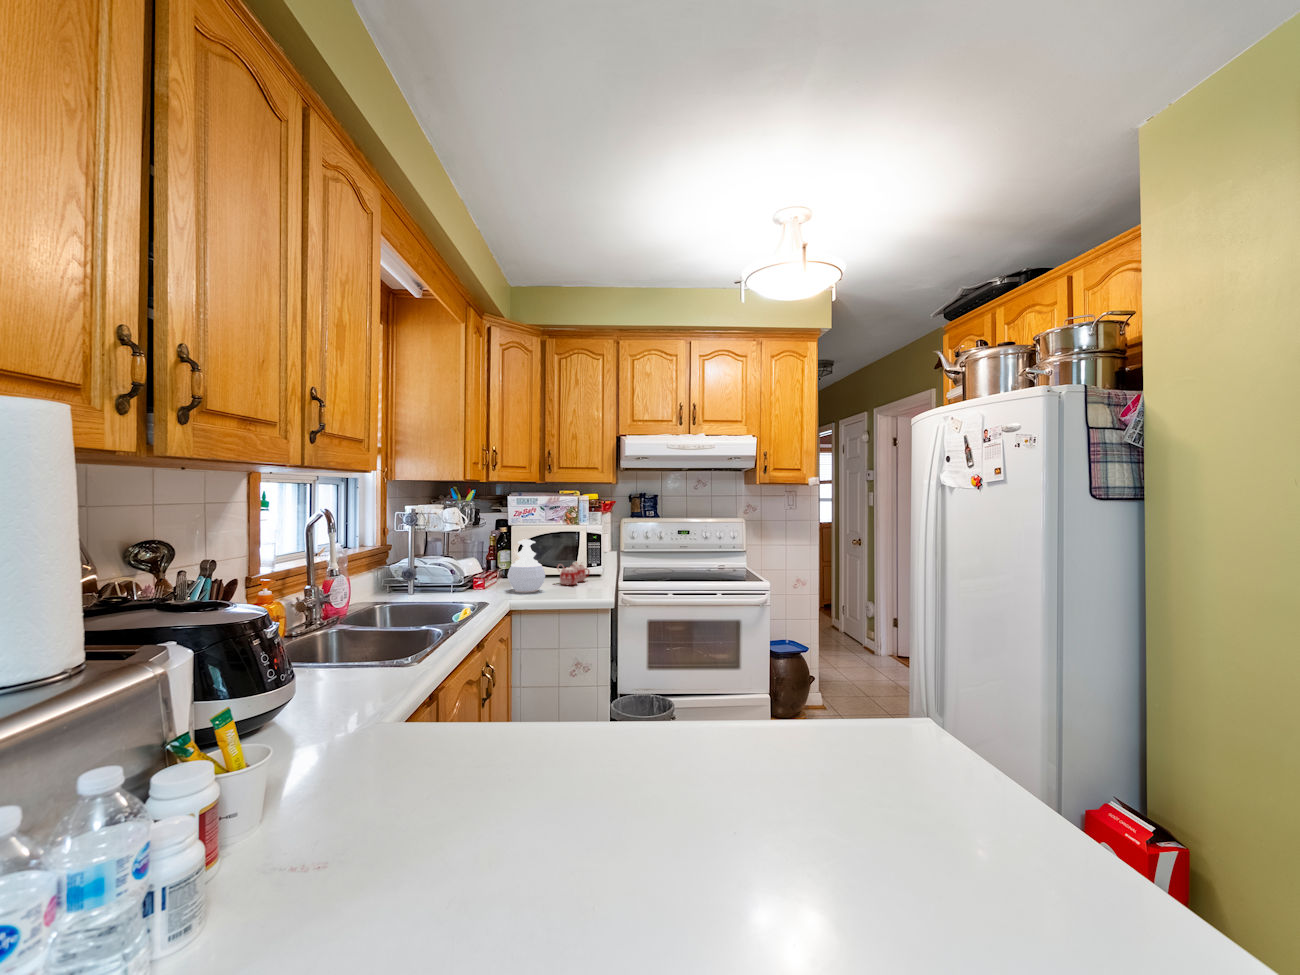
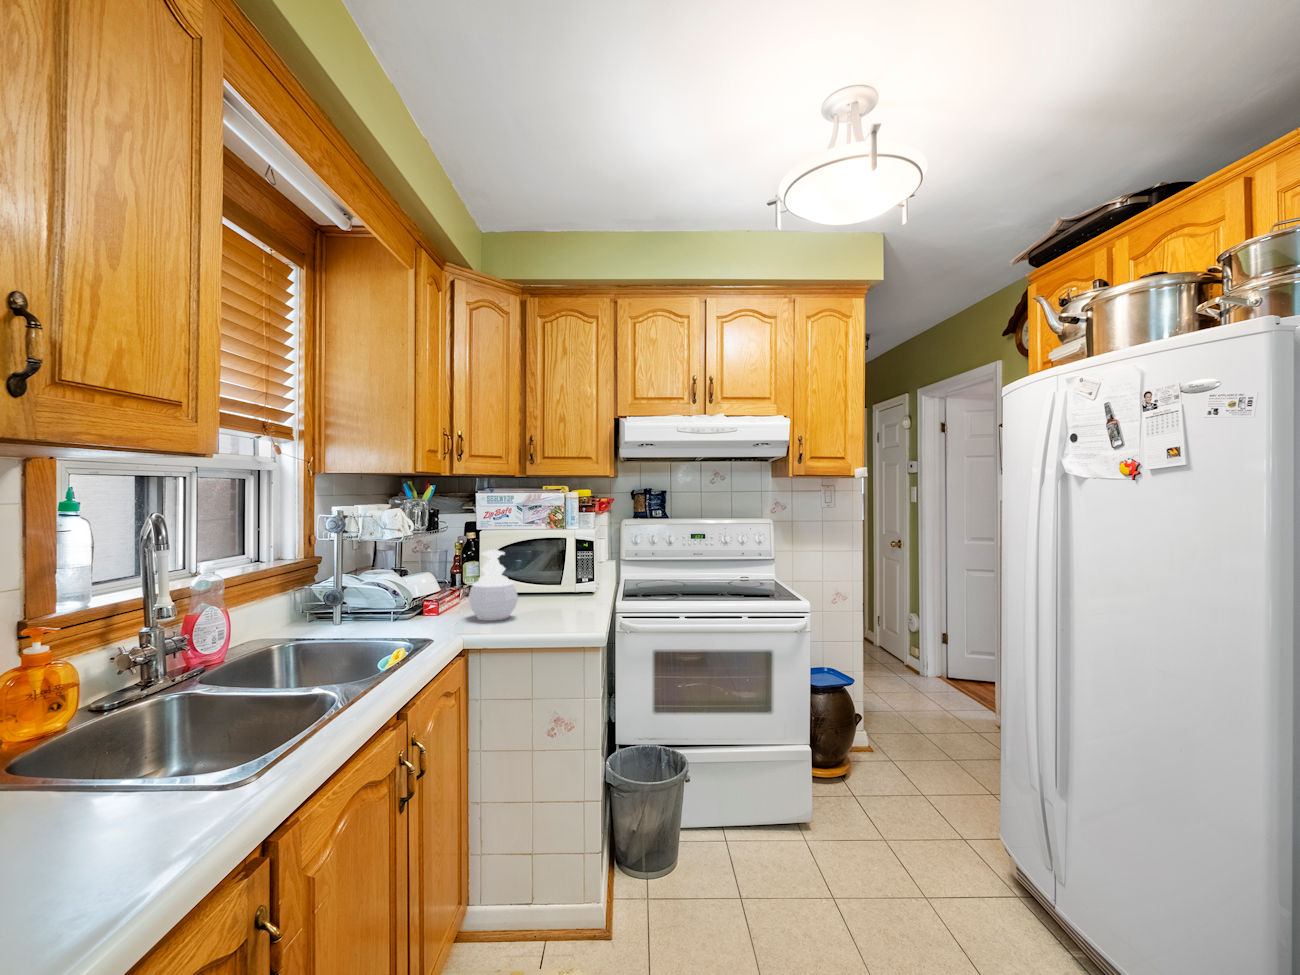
mug: present [555,561,589,585] -> none [530,576,580,608]

